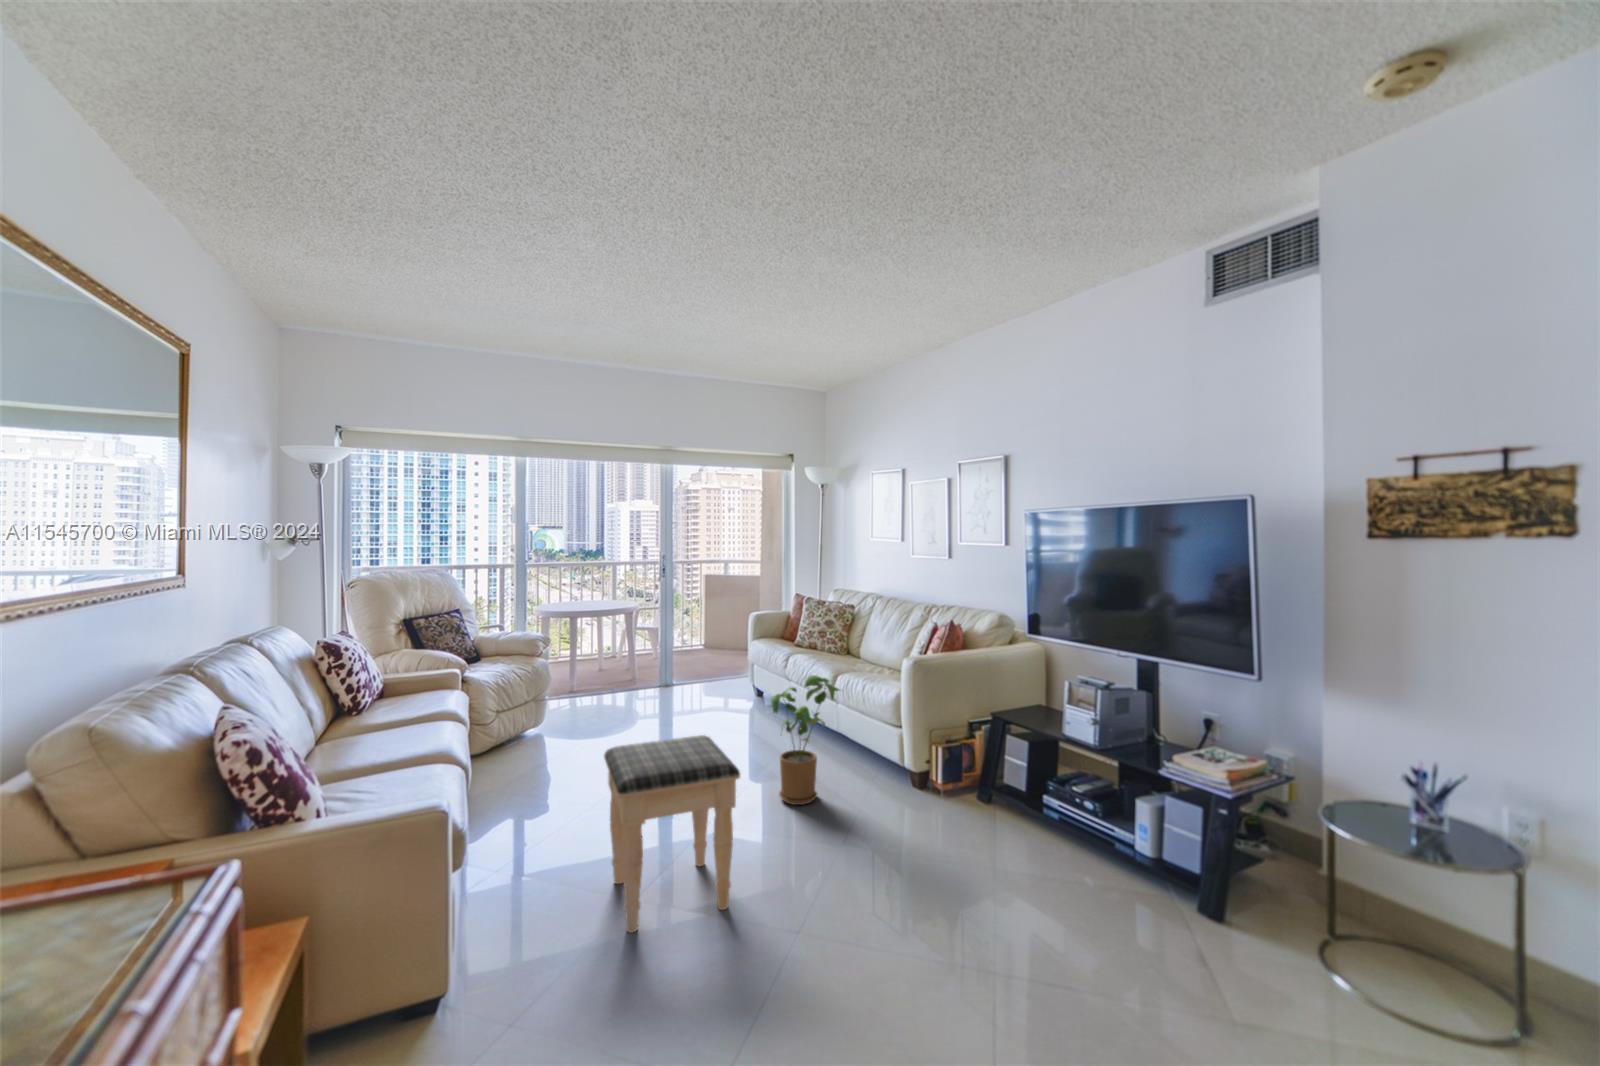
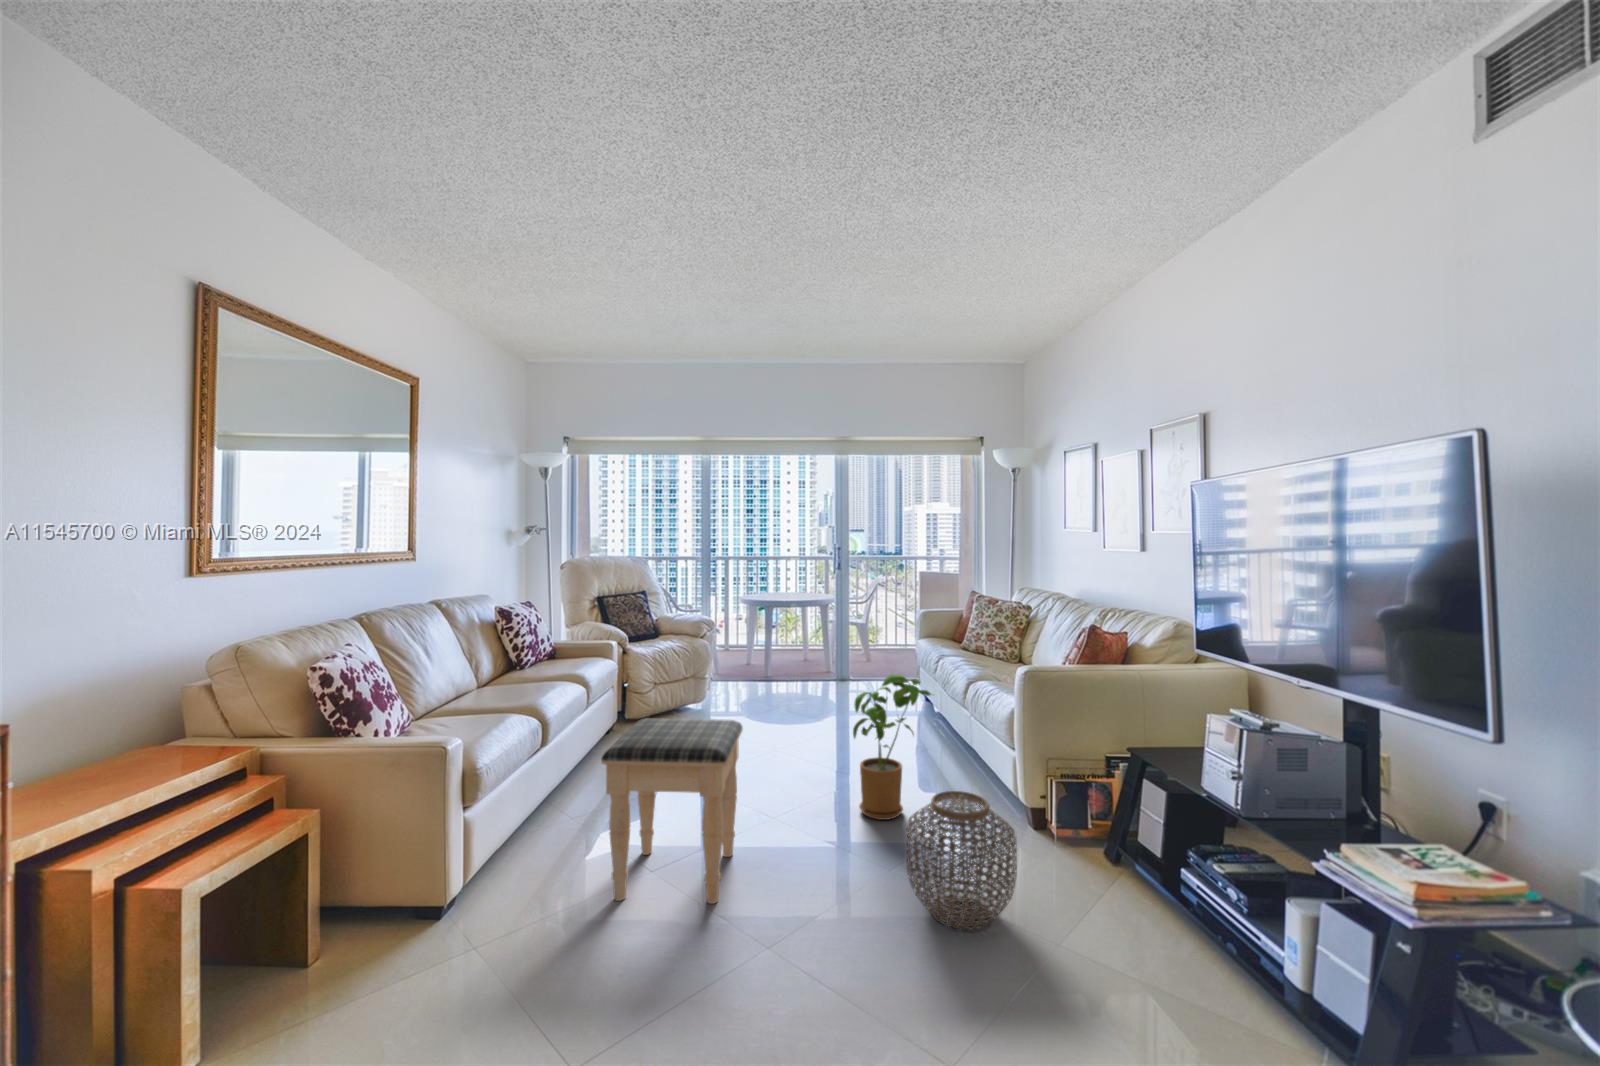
woven basket: none [876,766,964,875] -> present [906,791,1017,929]

